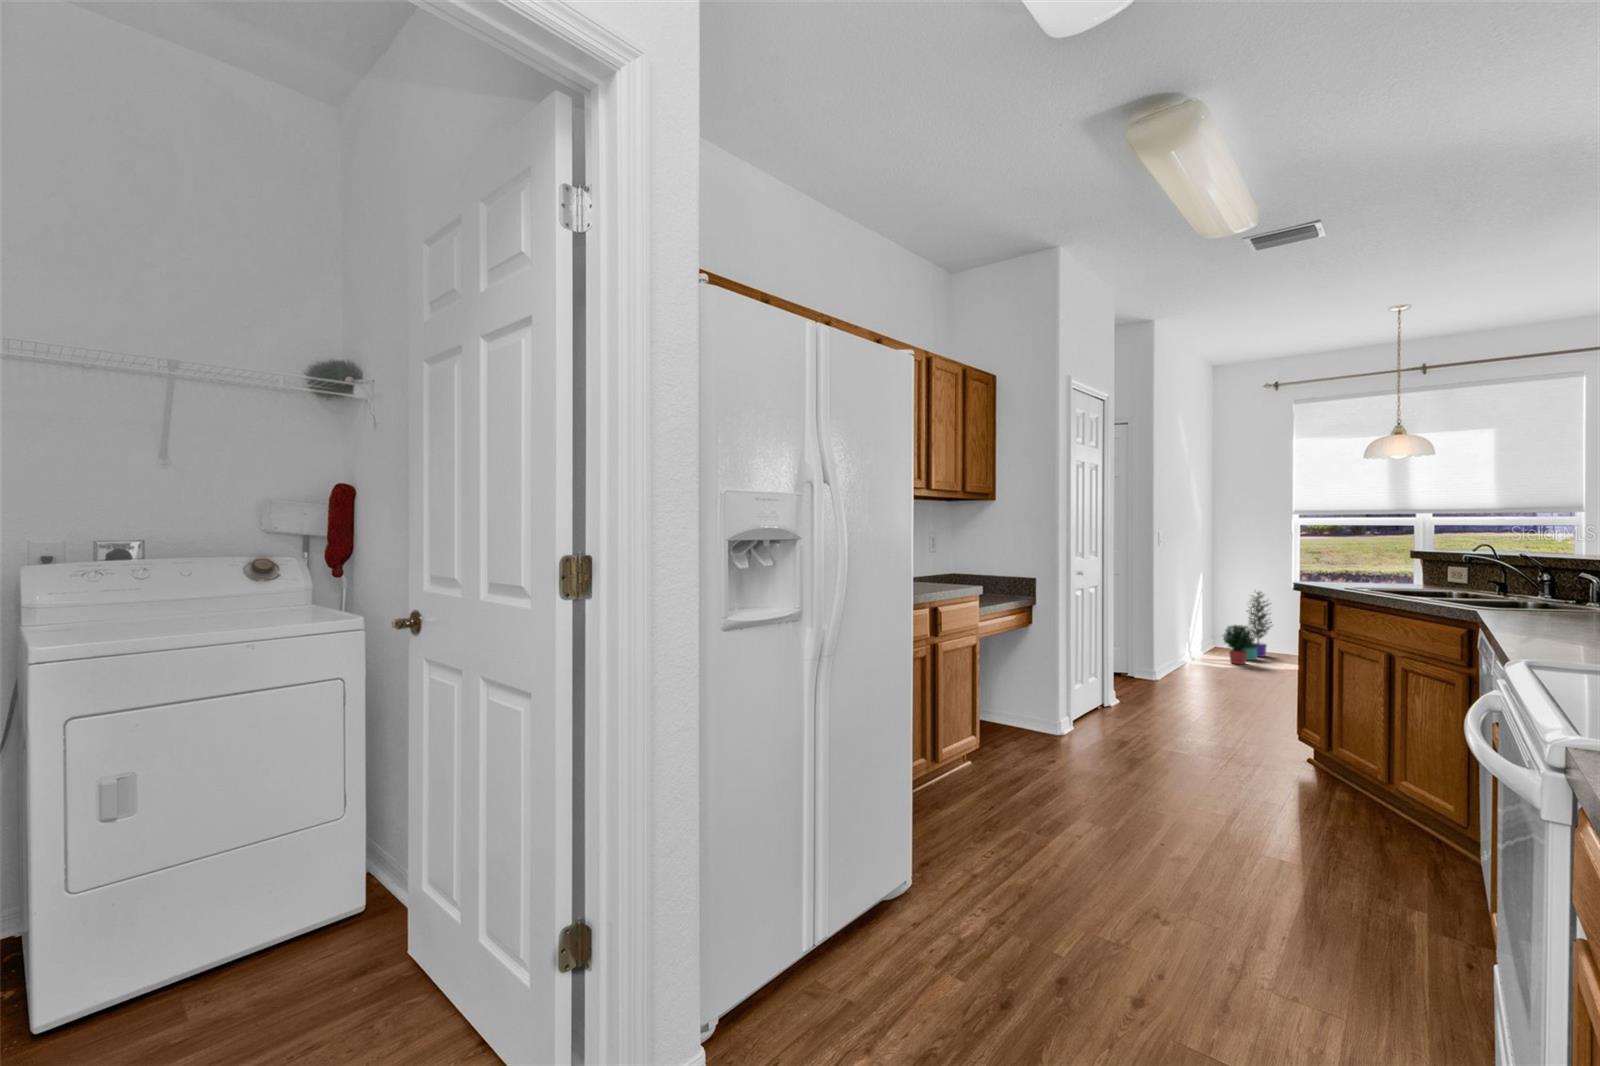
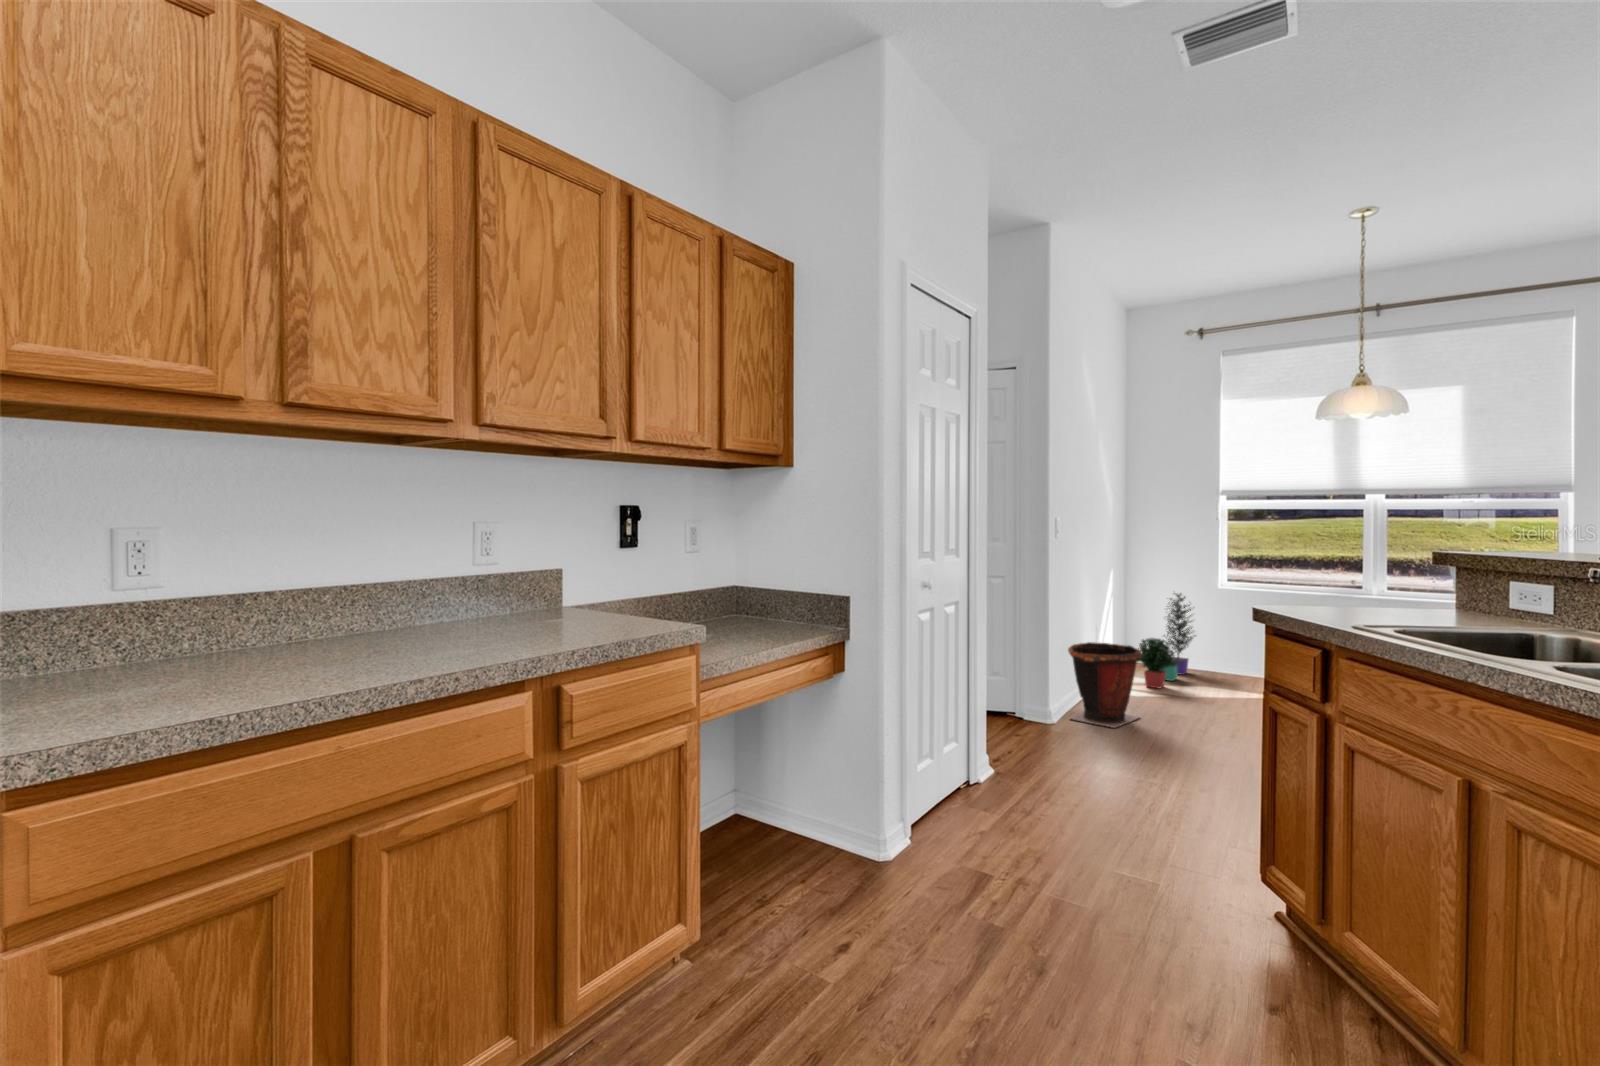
waste bin: none [1170,622,1229,684] -> present [1068,642,1143,728]

